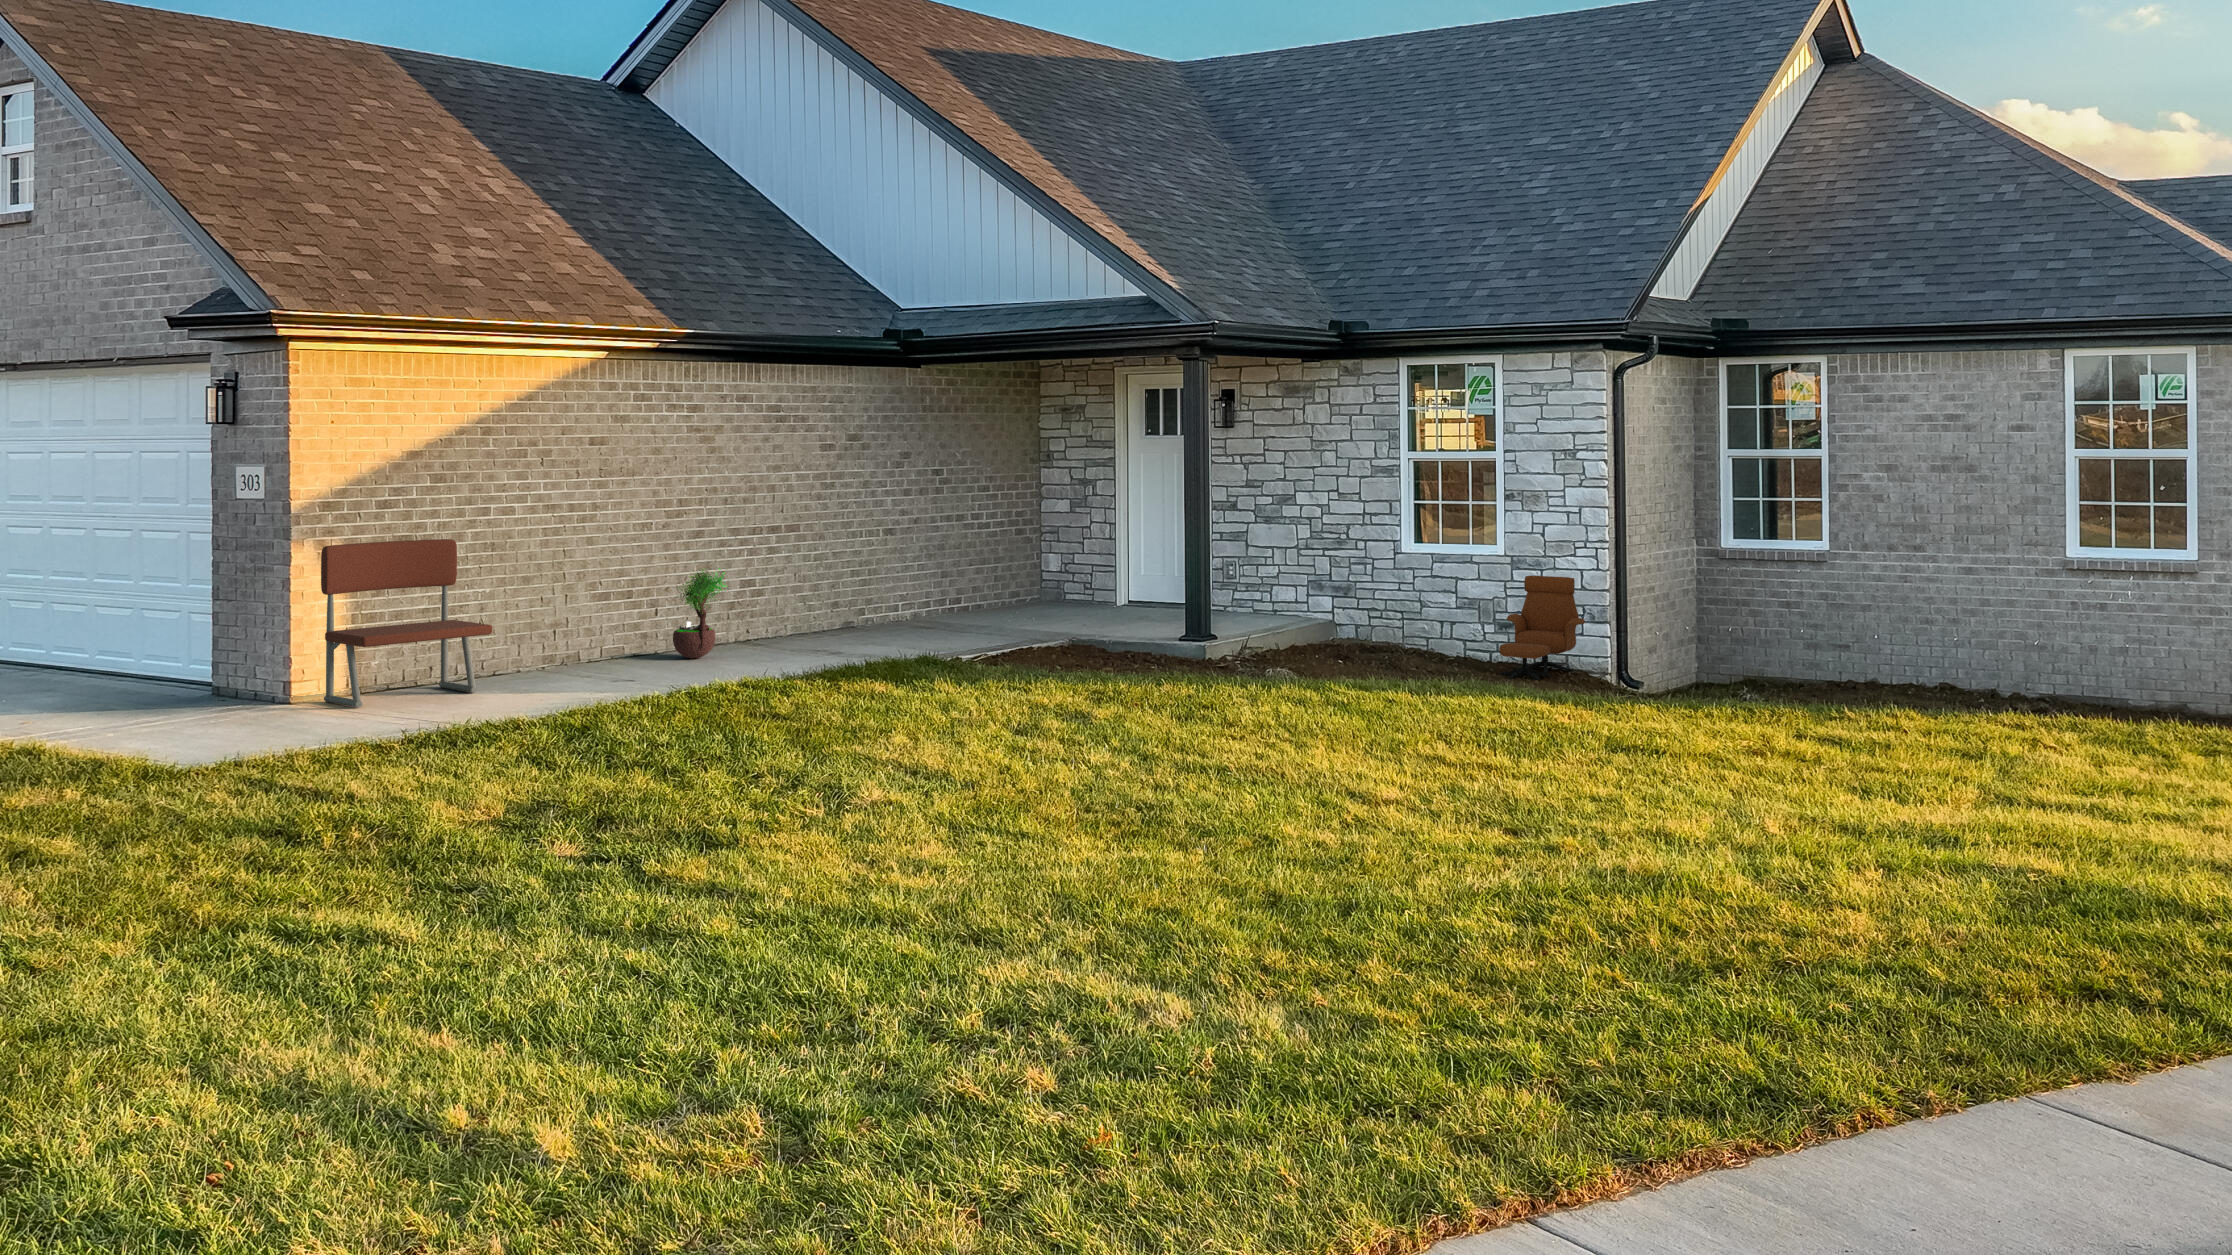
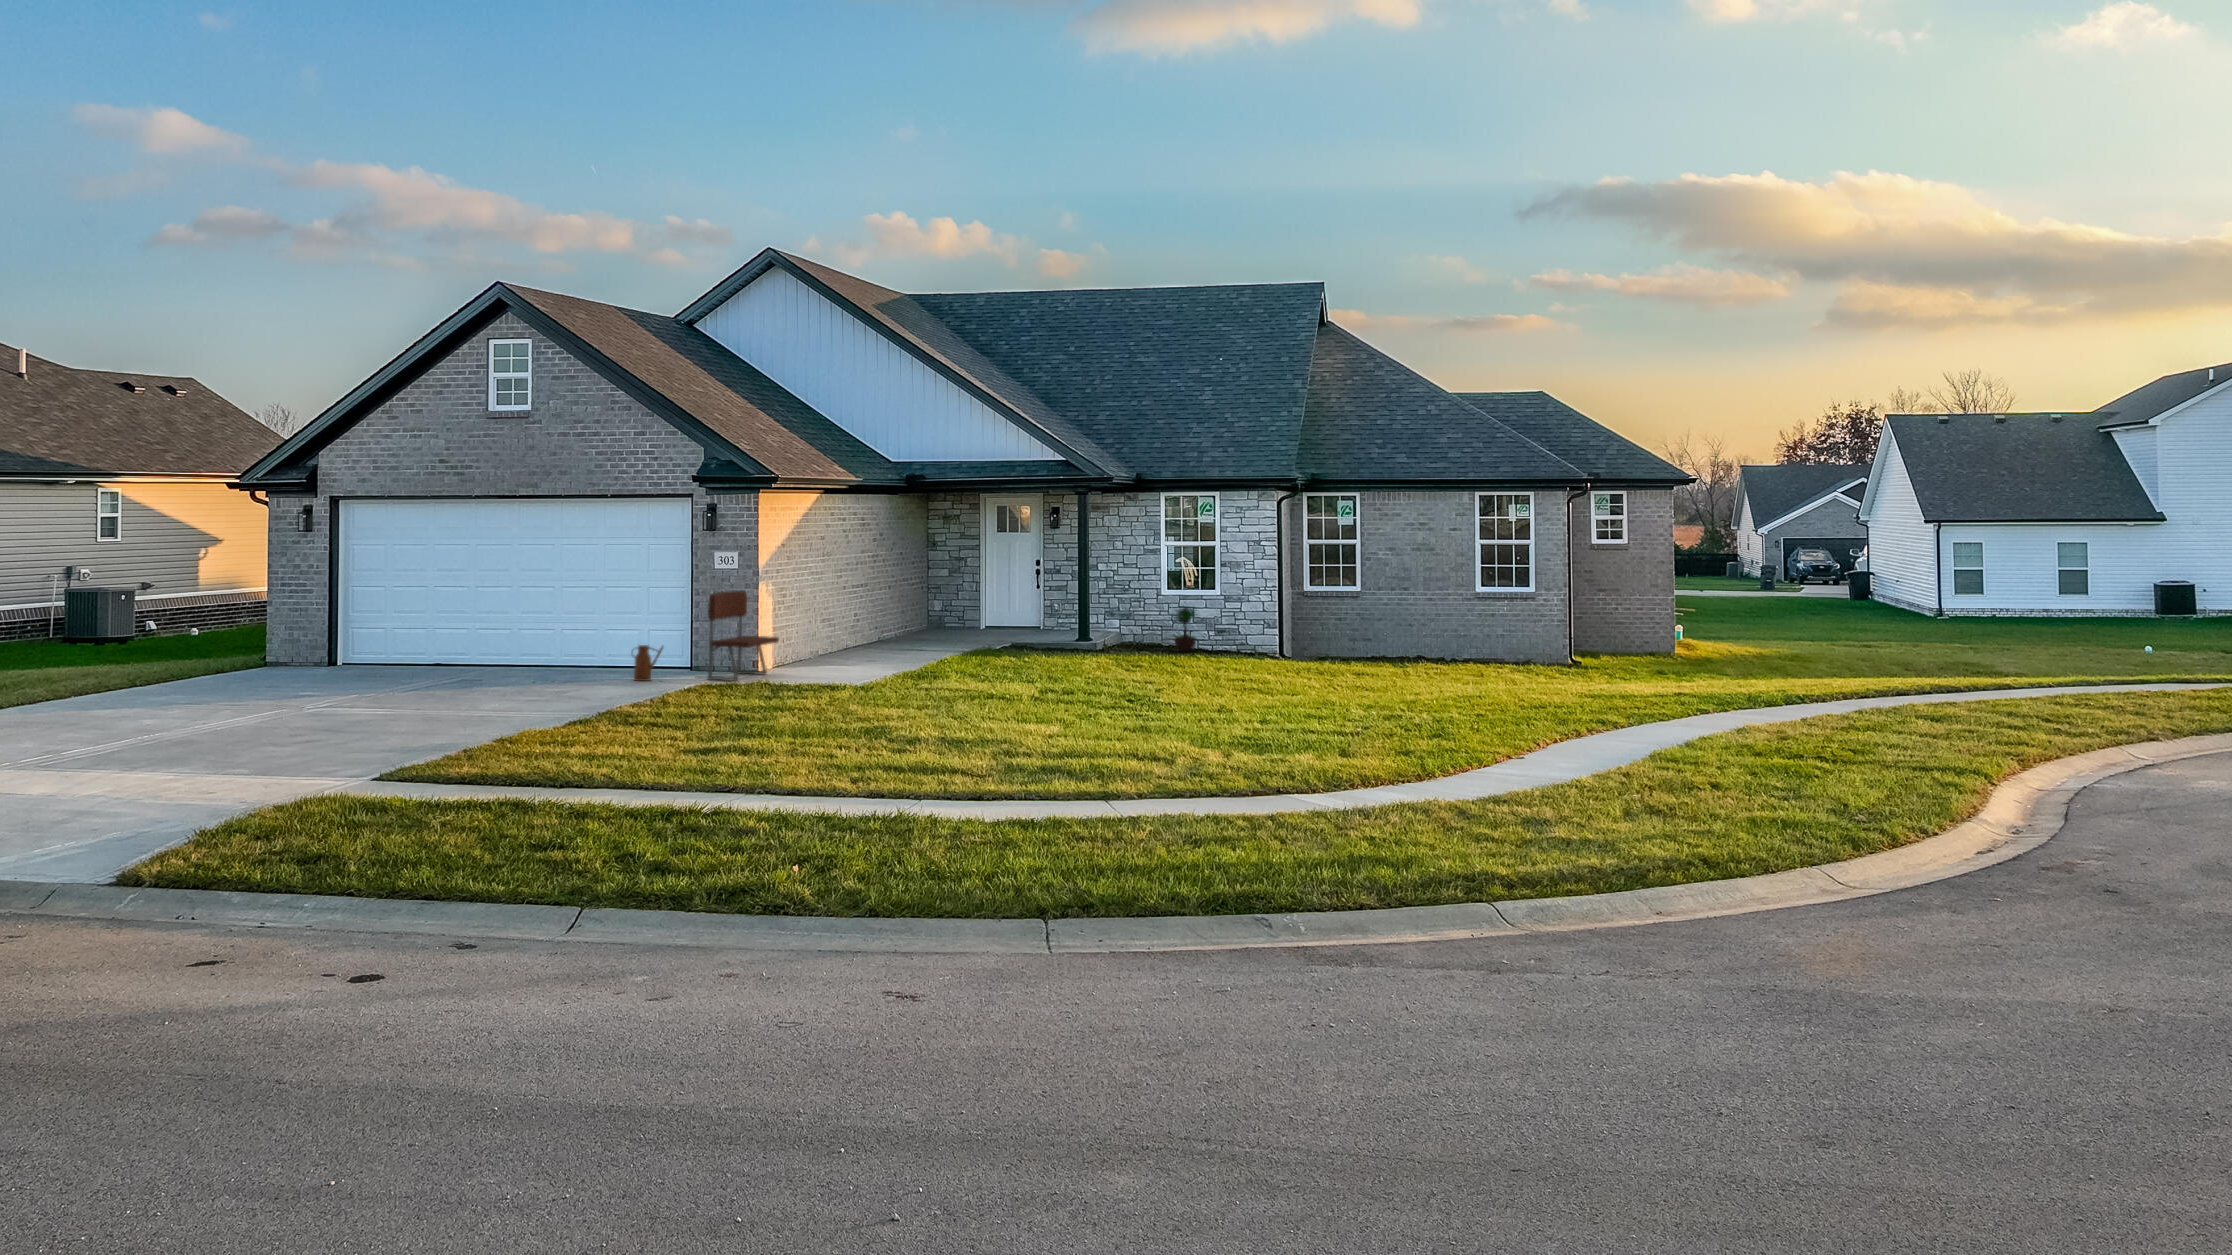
potted tree: present [673,569,729,659] -> present [1173,607,1196,651]
lounge chair: present [1499,575,1585,680] -> none [1228,606,1269,658]
watering can: none [198,636,240,701] -> present [634,645,663,681]

